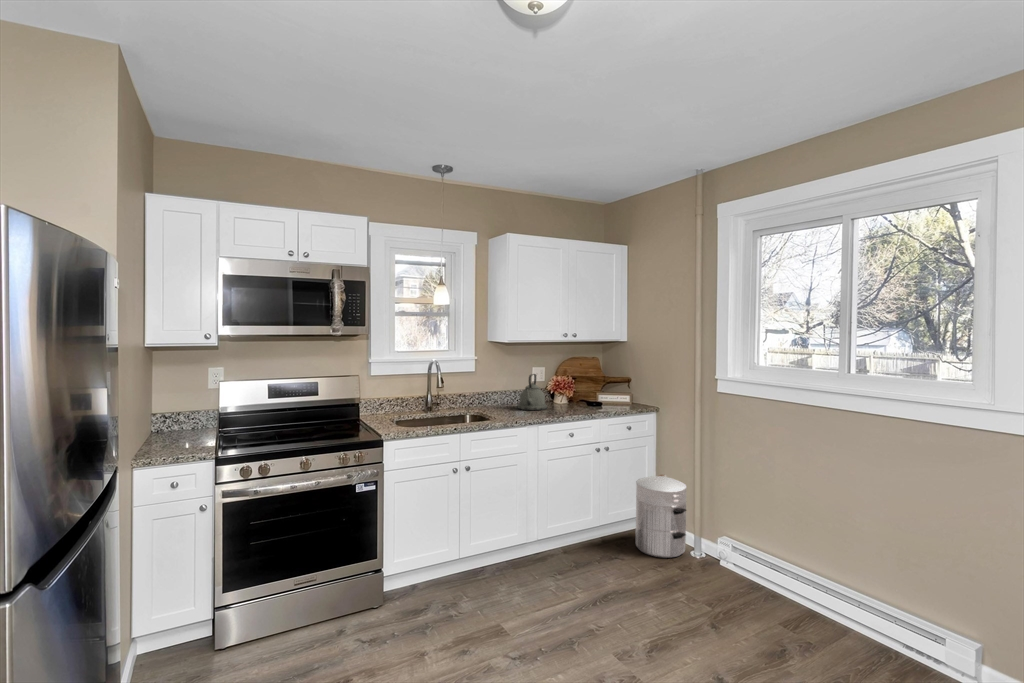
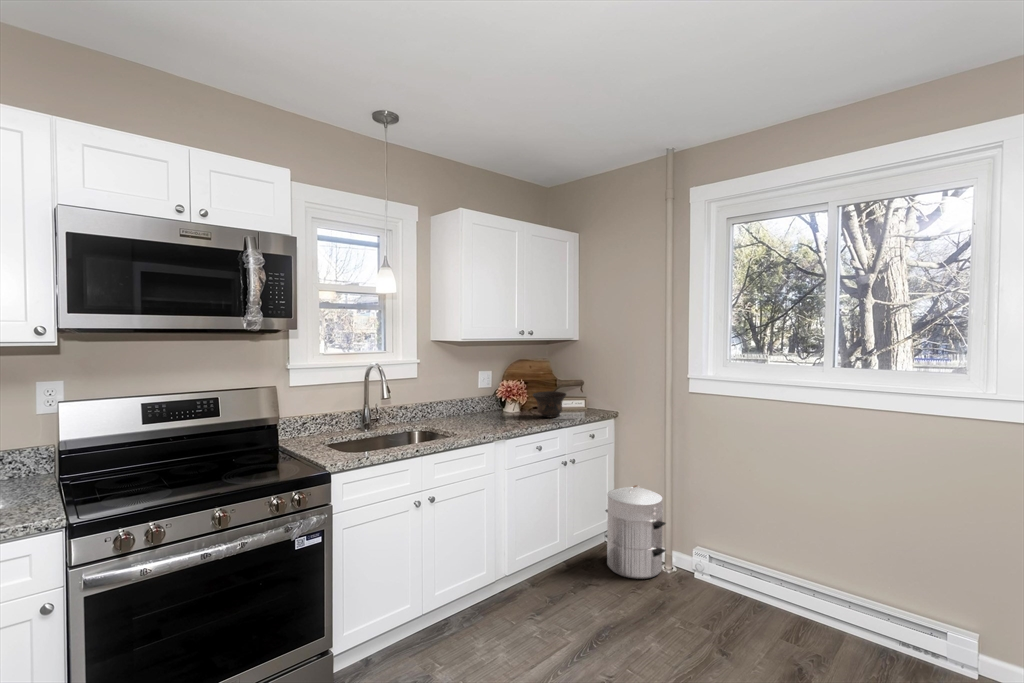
kettle: present [517,374,547,411] -> none [467,378,502,421]
bowl: none [573,387,603,410] -> present [533,391,566,418]

